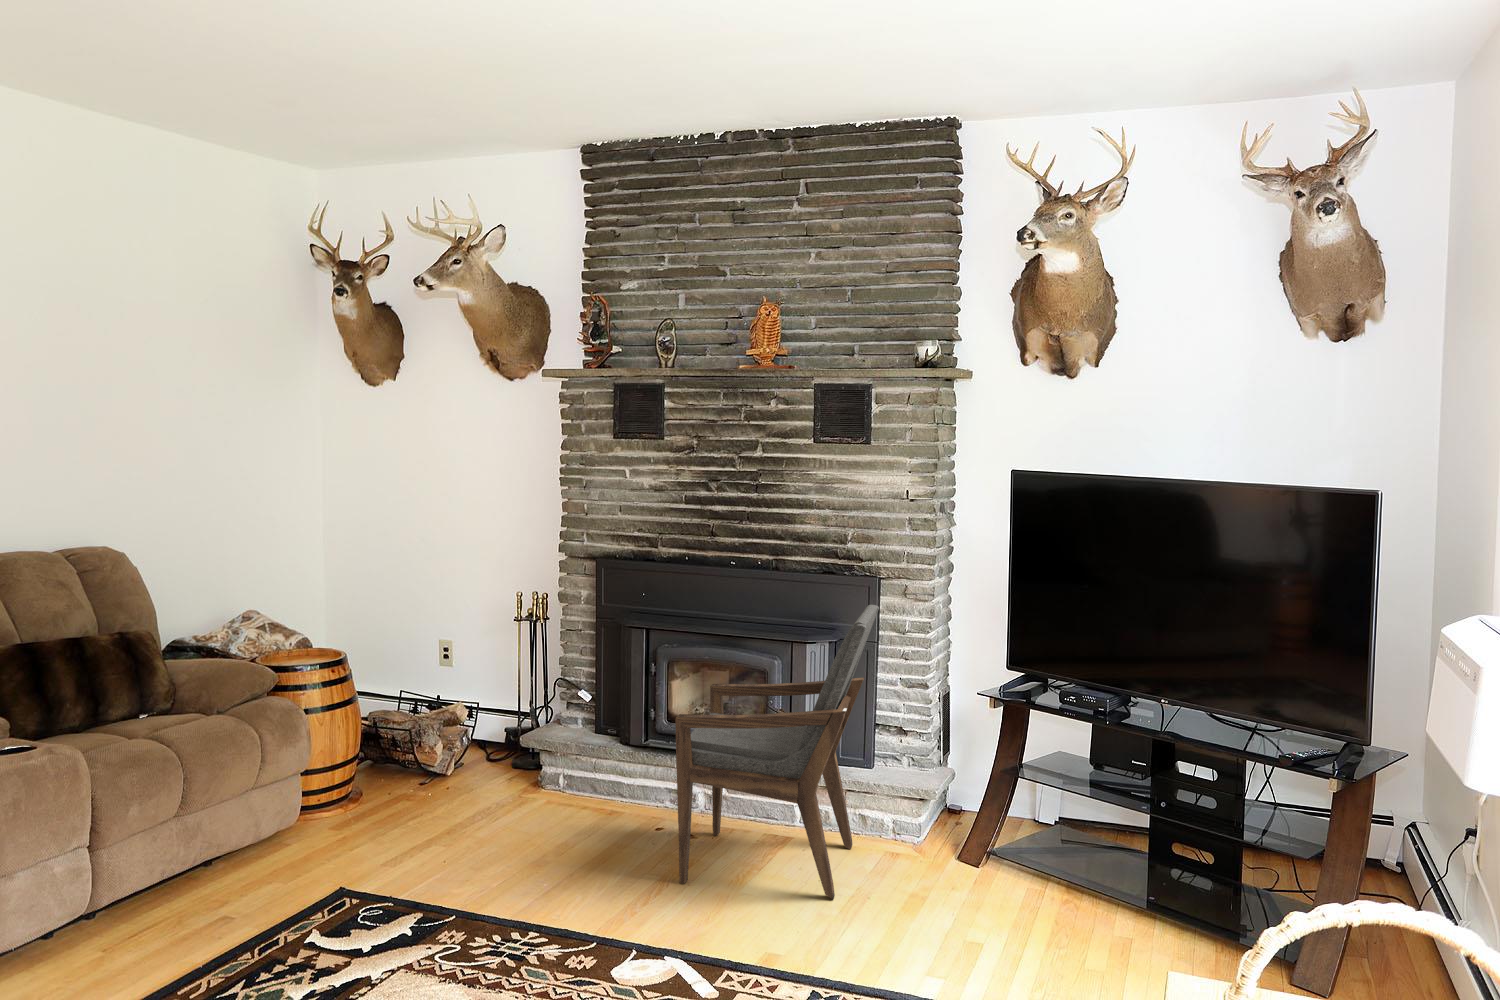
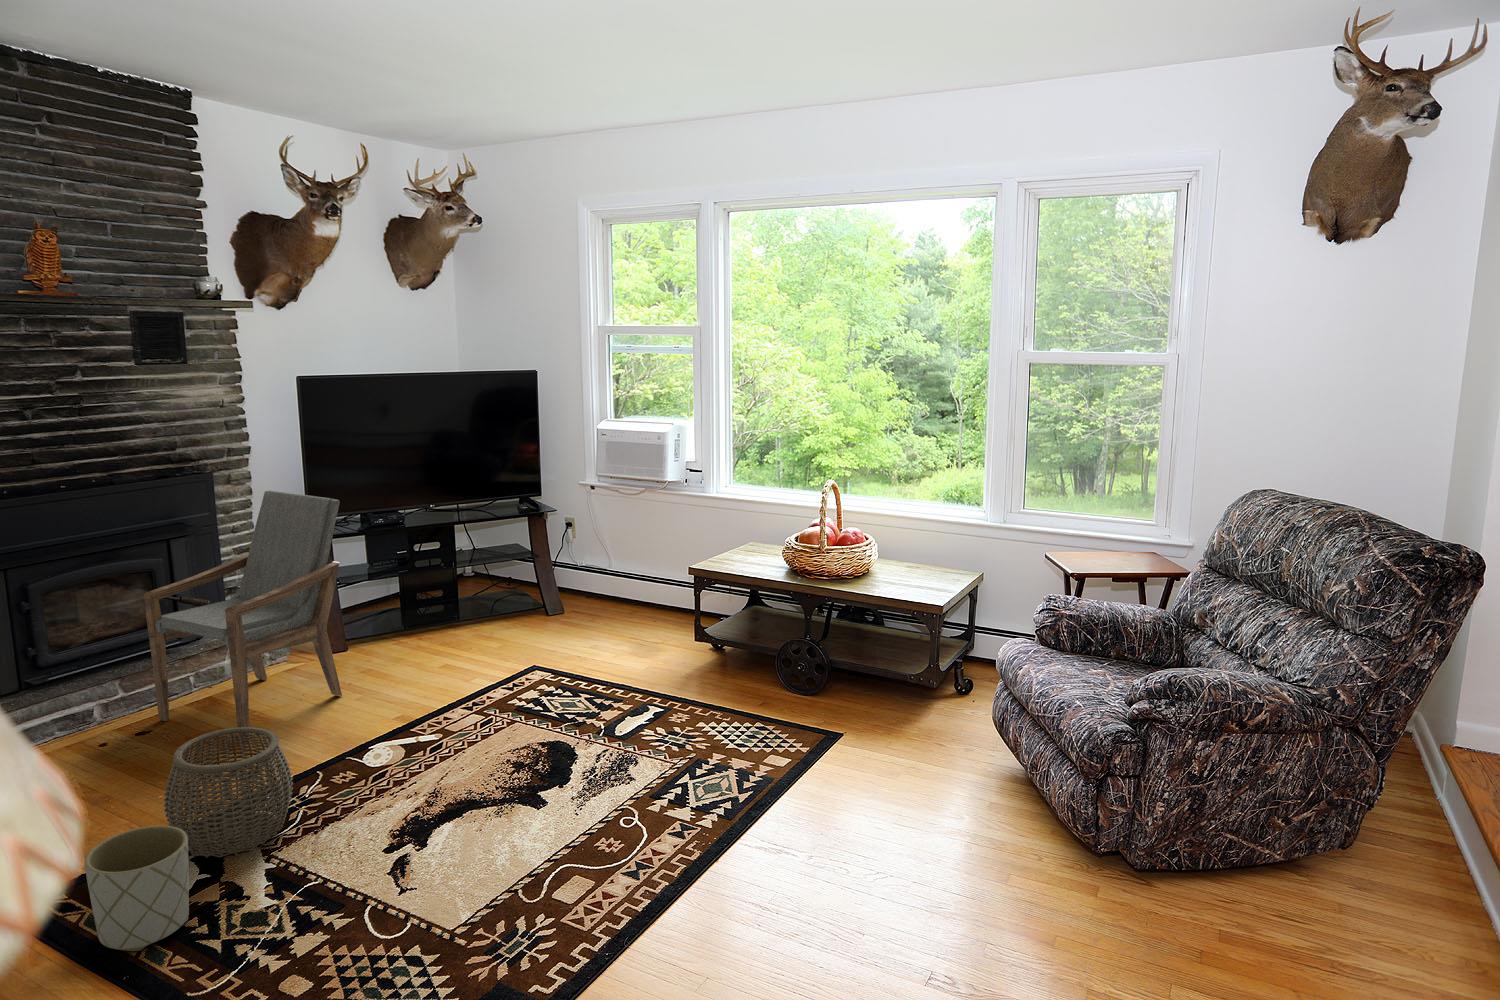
woven basket: none [398,814,527,957] -> present [164,727,293,858]
planter: none [244,846,334,961] -> present [85,825,189,951]

